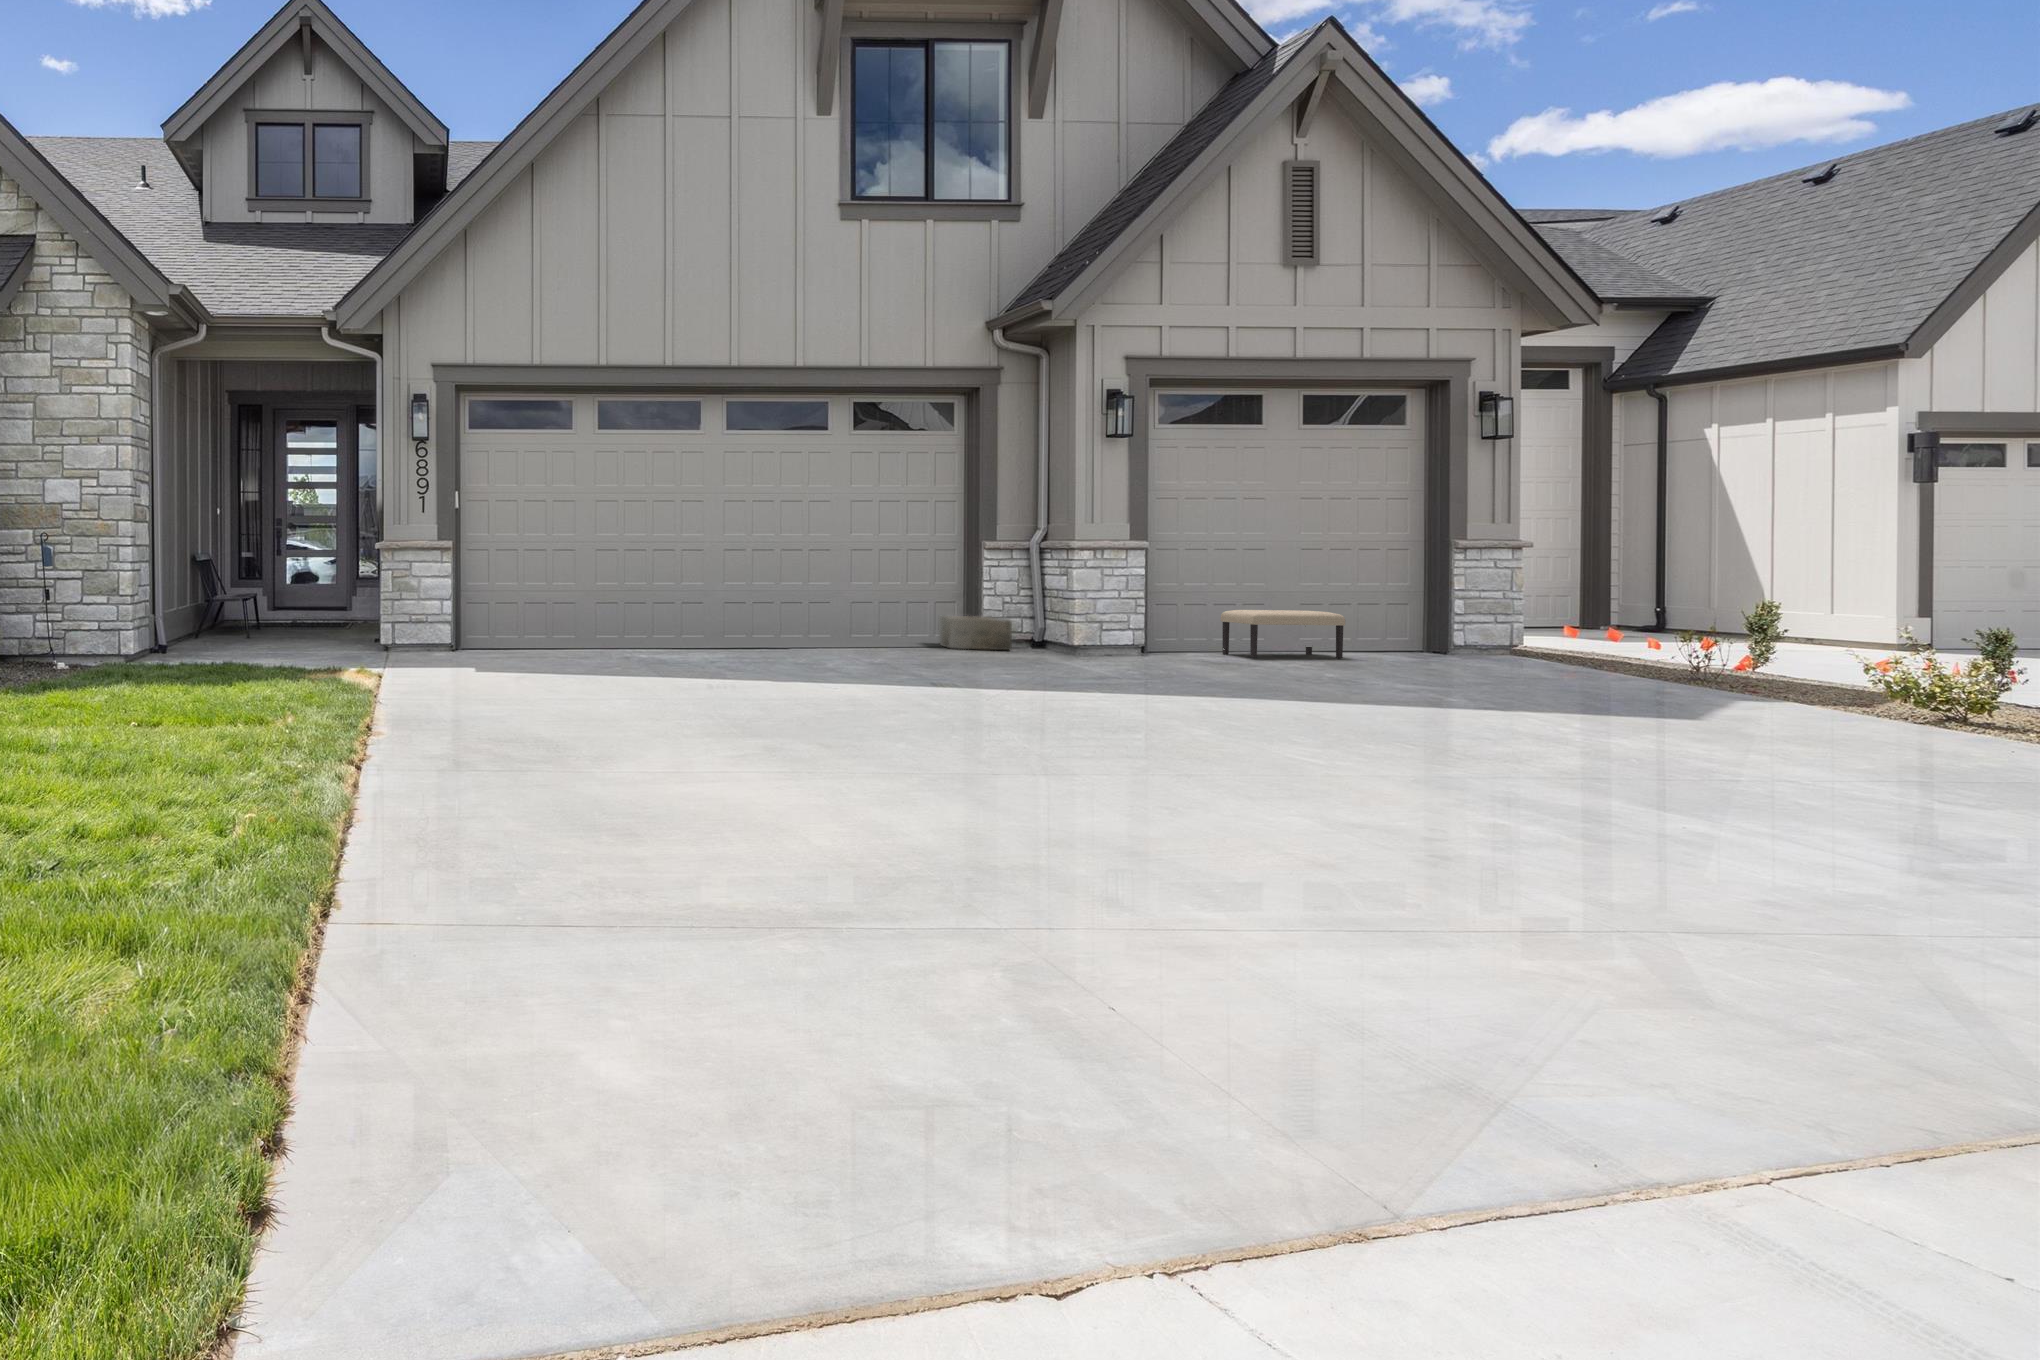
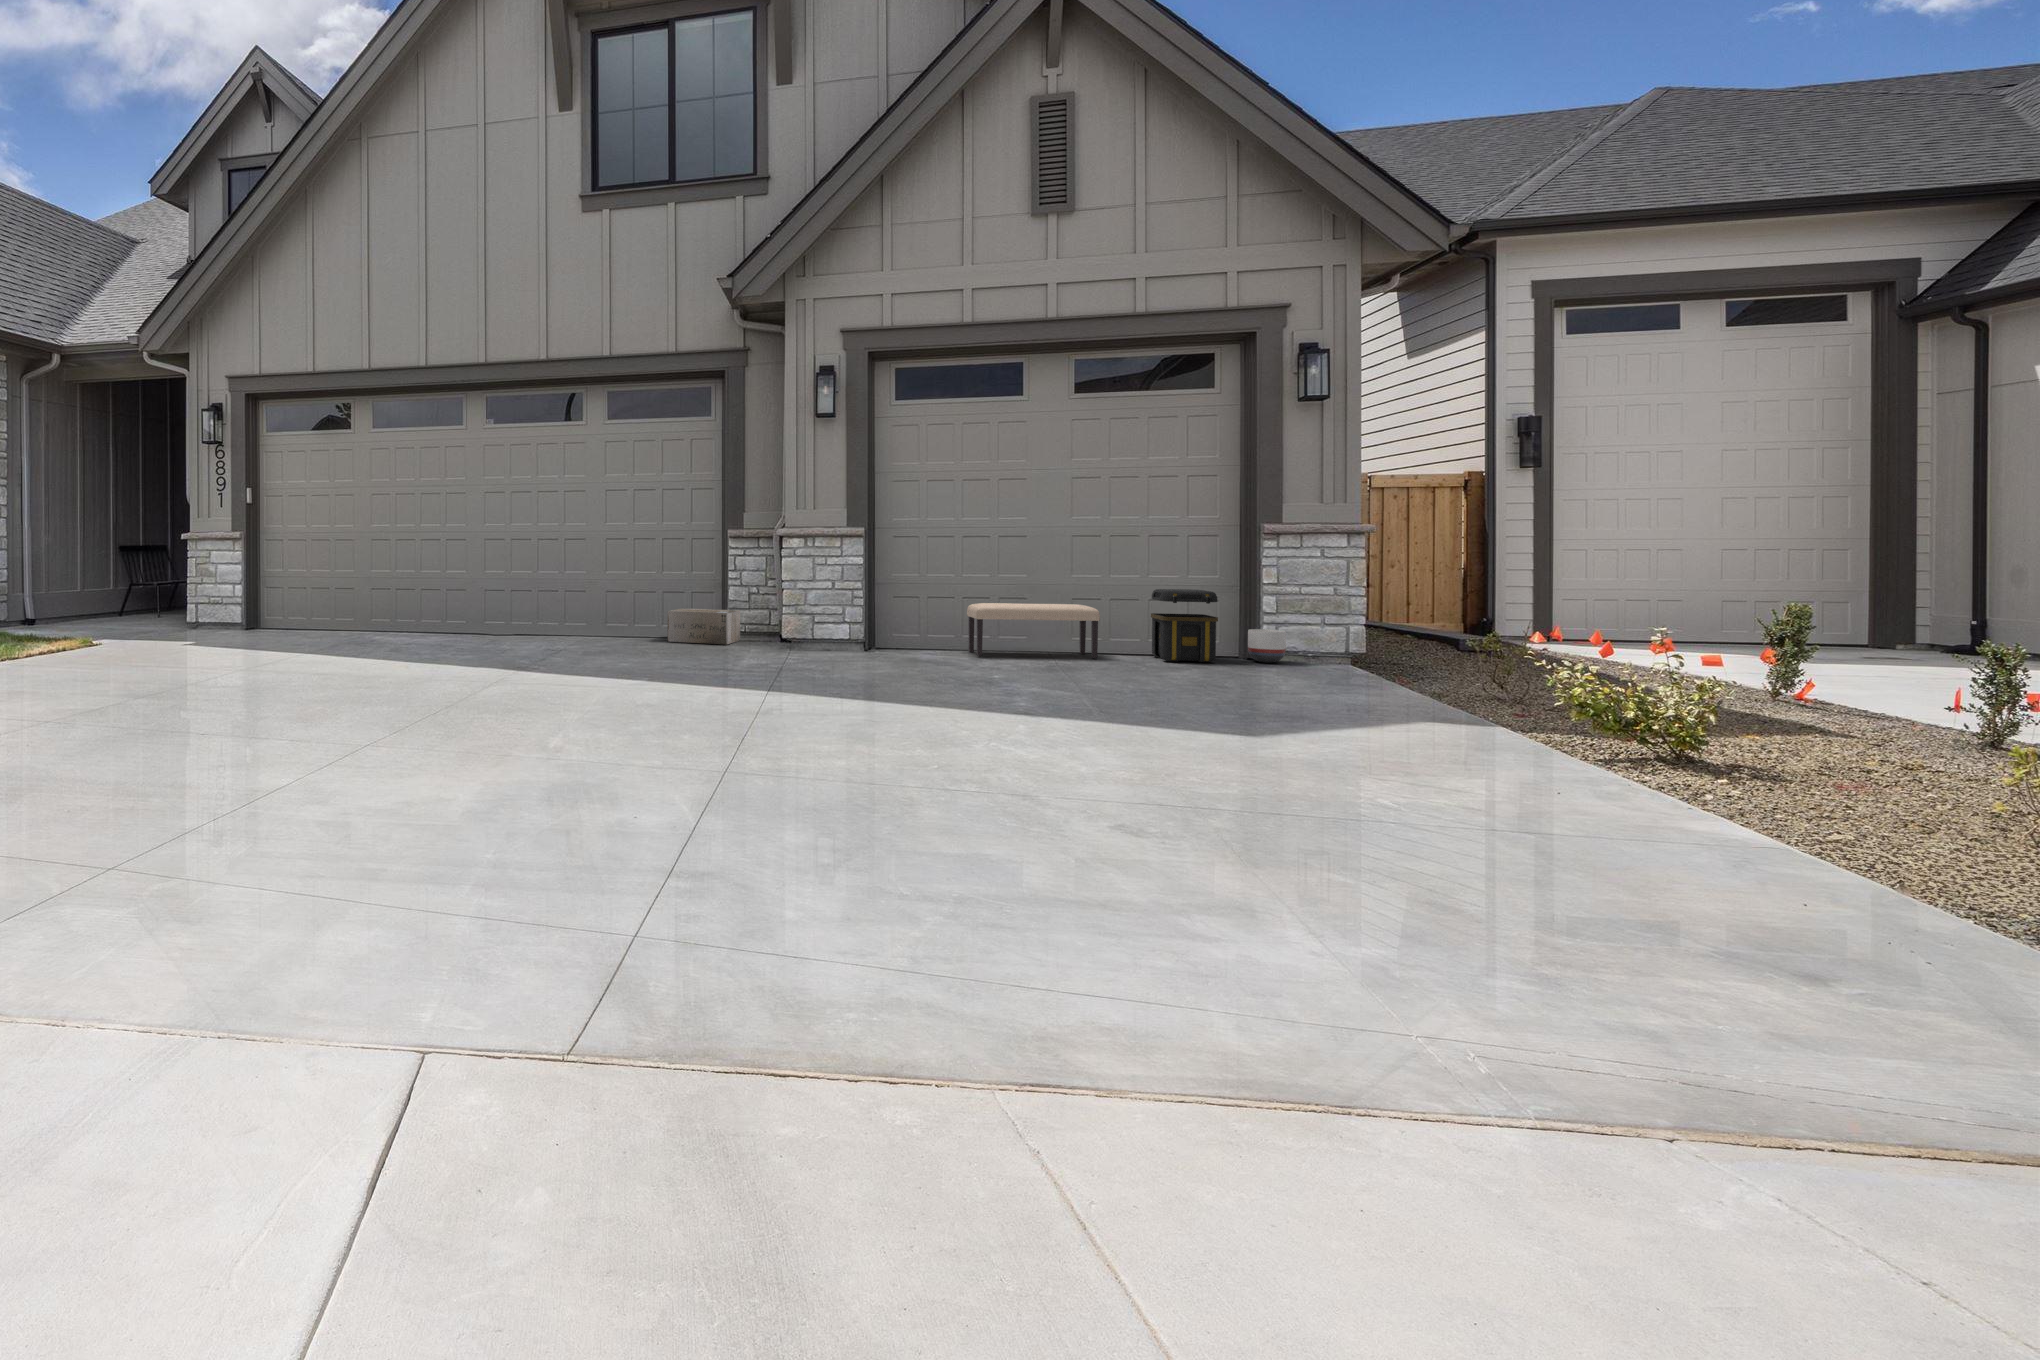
toolbox: none [1364,598,1438,660] -> present [1151,589,1218,662]
planter: none [1444,631,1480,660] -> present [1248,629,1286,663]

